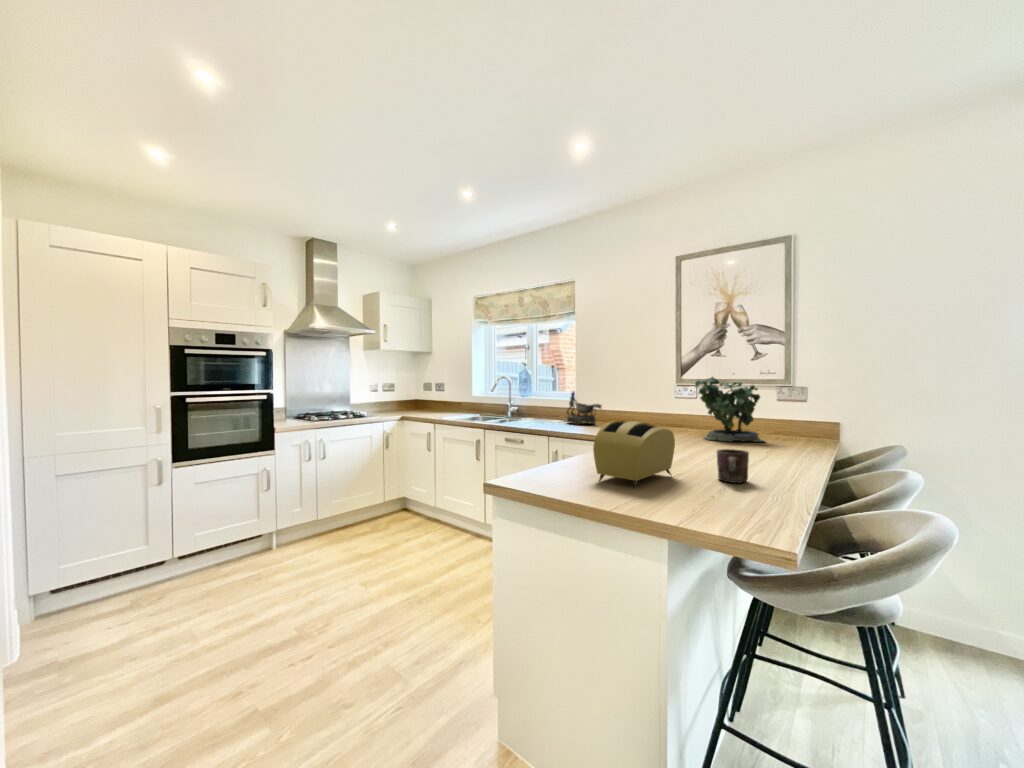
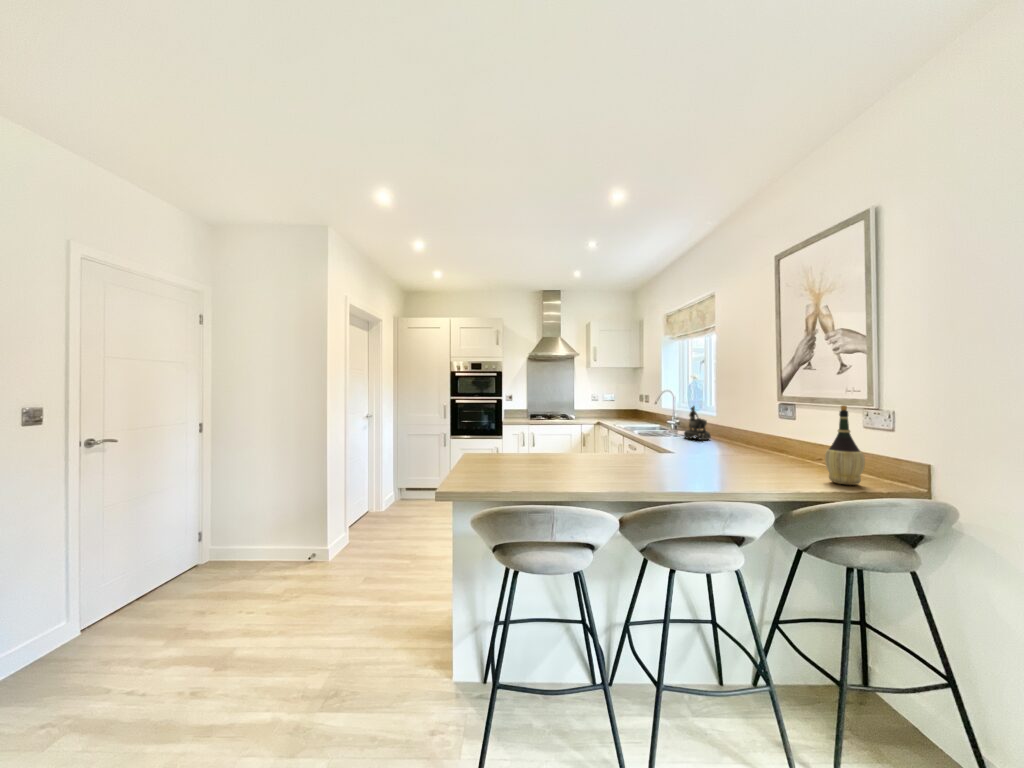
potted plant: present [695,377,764,442] -> none [735,391,807,475]
wine bottle: none [787,383,816,443] -> present [825,405,865,485]
toaster: present [593,421,675,488] -> none [497,426,559,472]
mug: present [717,449,749,483] -> none [552,456,587,484]

